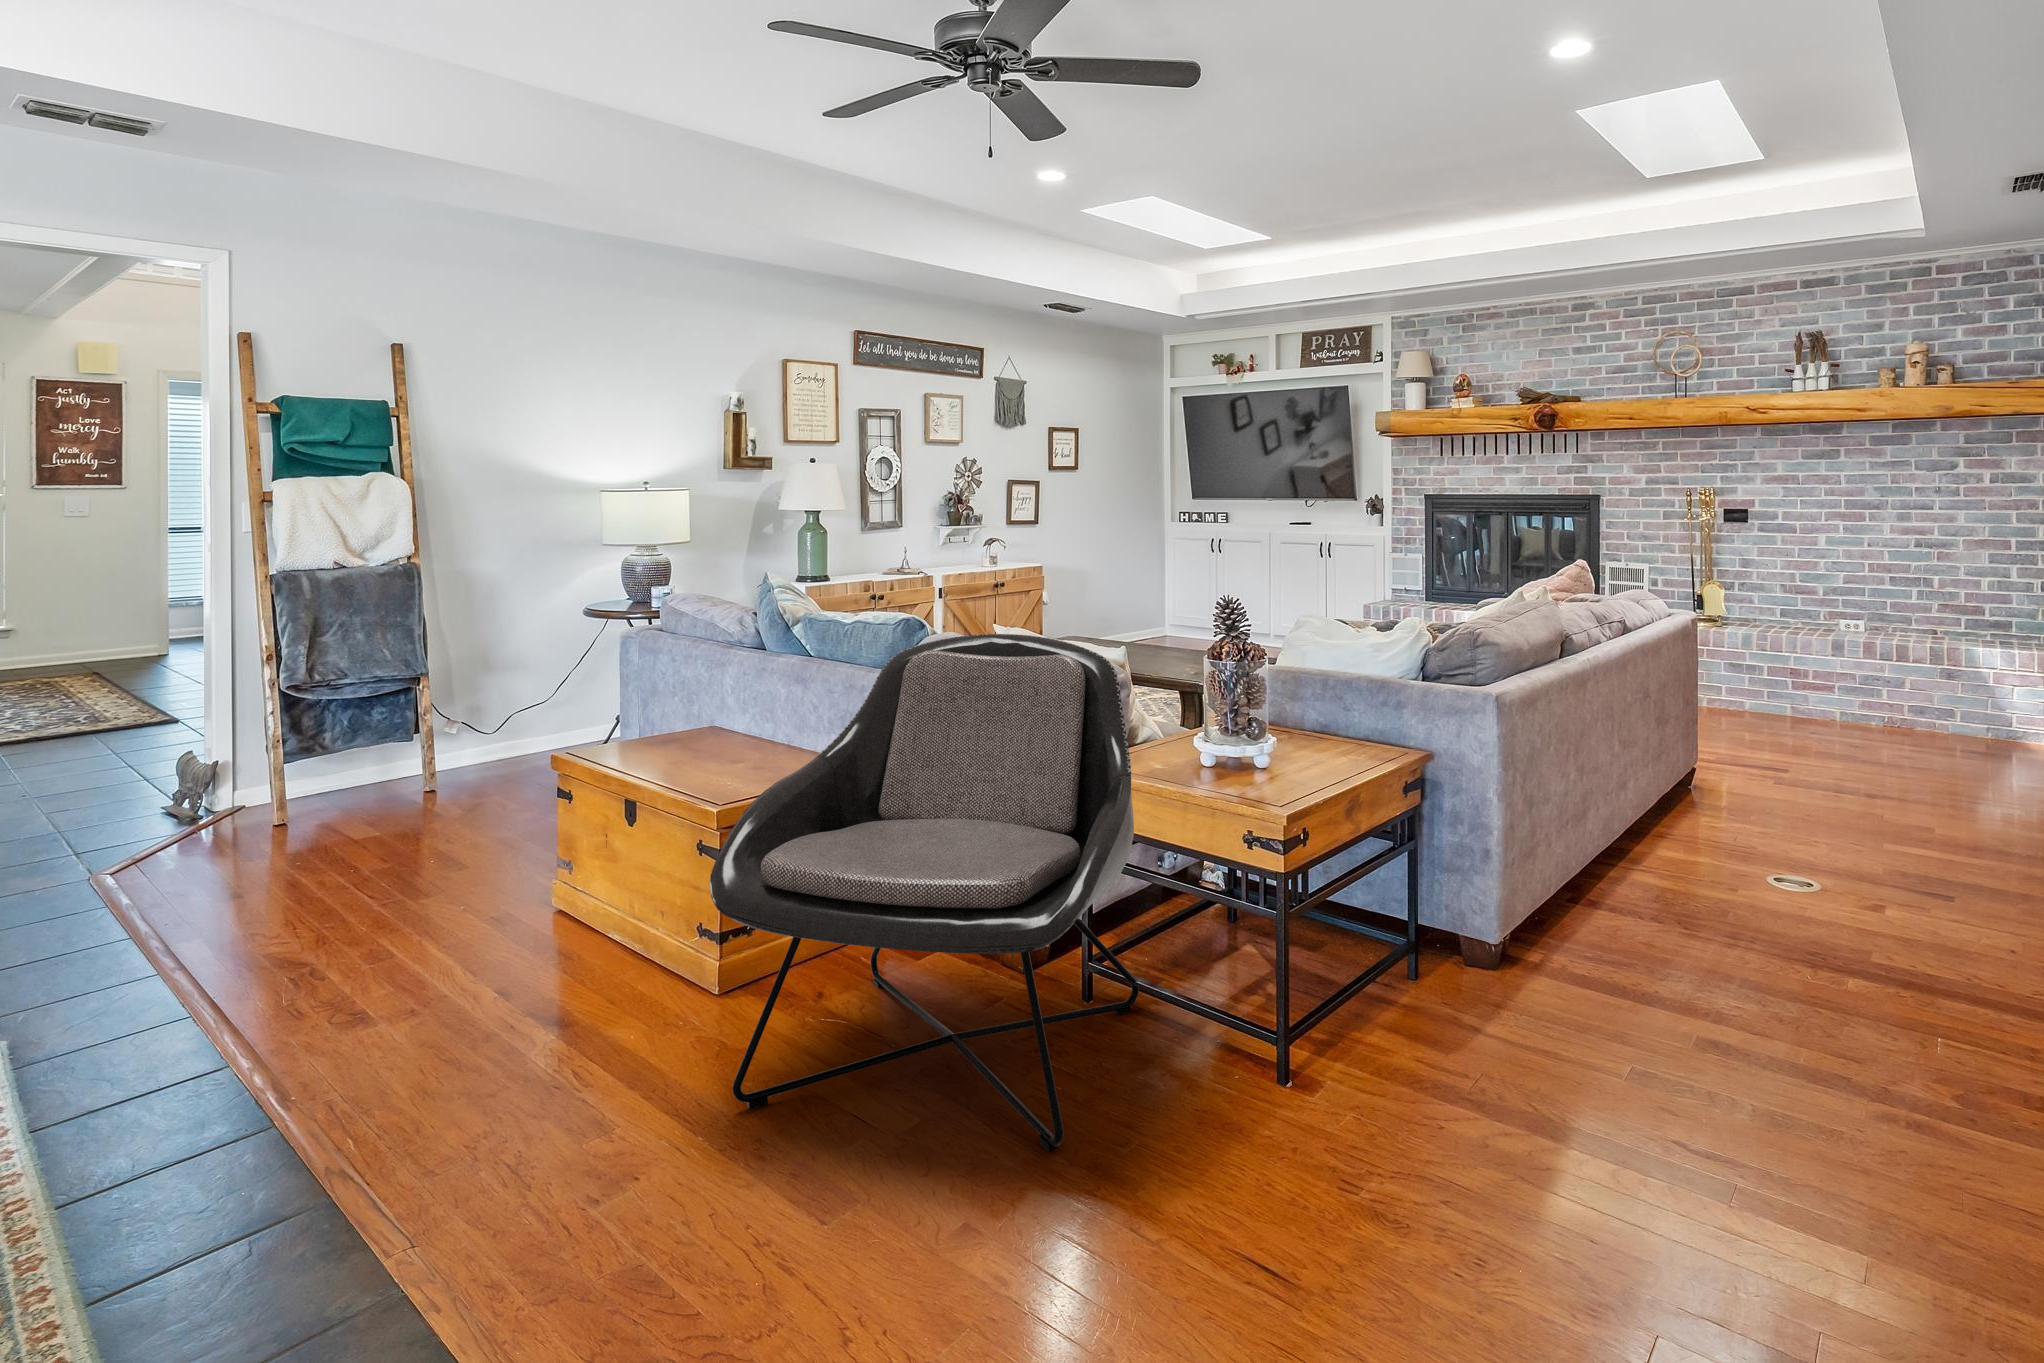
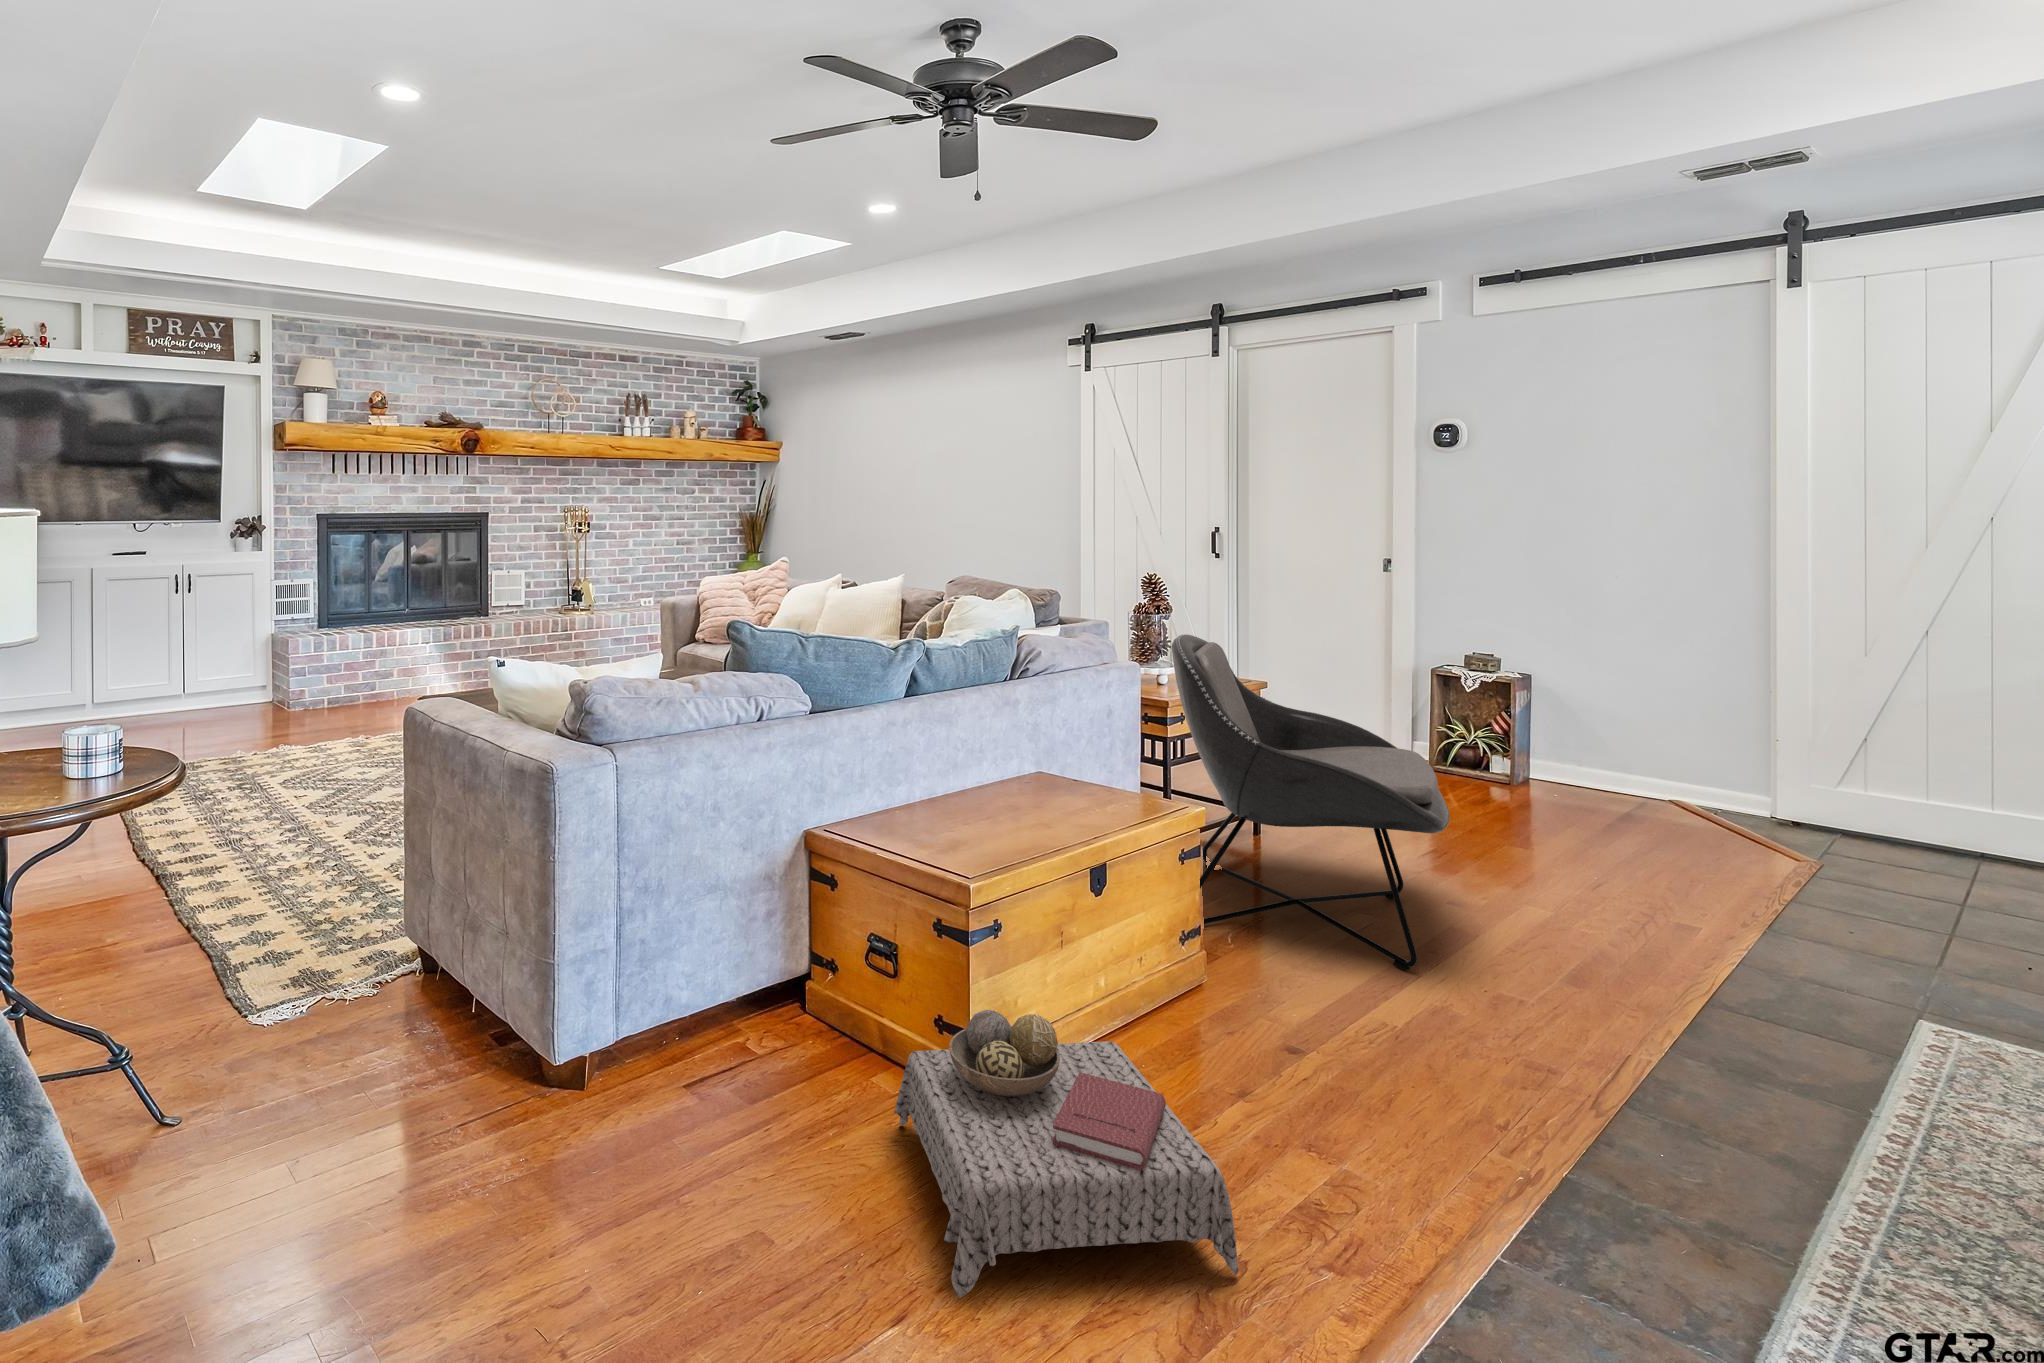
ottoman: none [281,803,519,960] -> present [894,1010,1238,1298]

